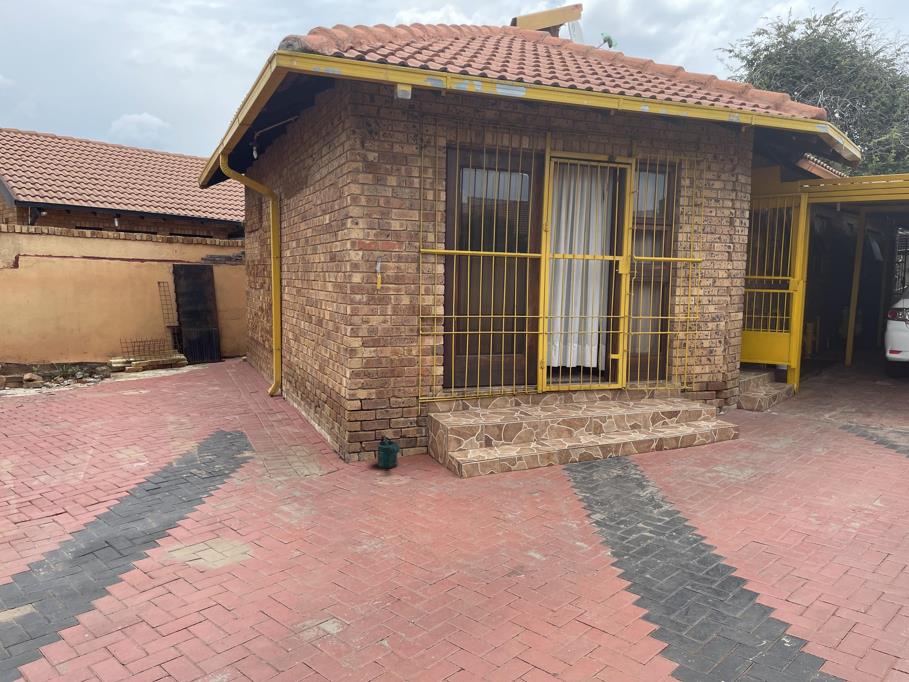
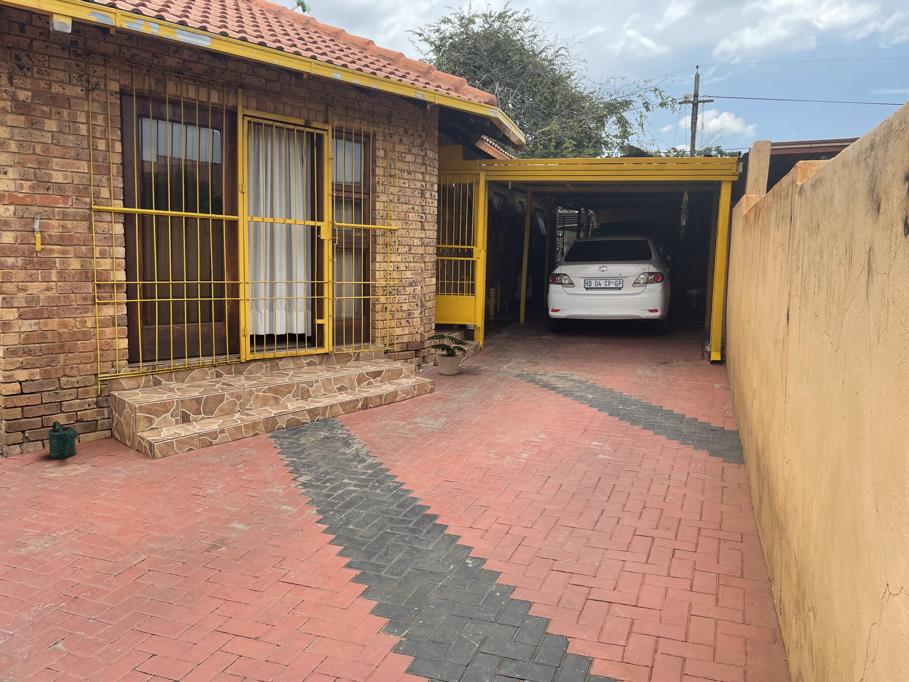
potted plant: none [730,374,784,420] -> present [427,334,468,375]

